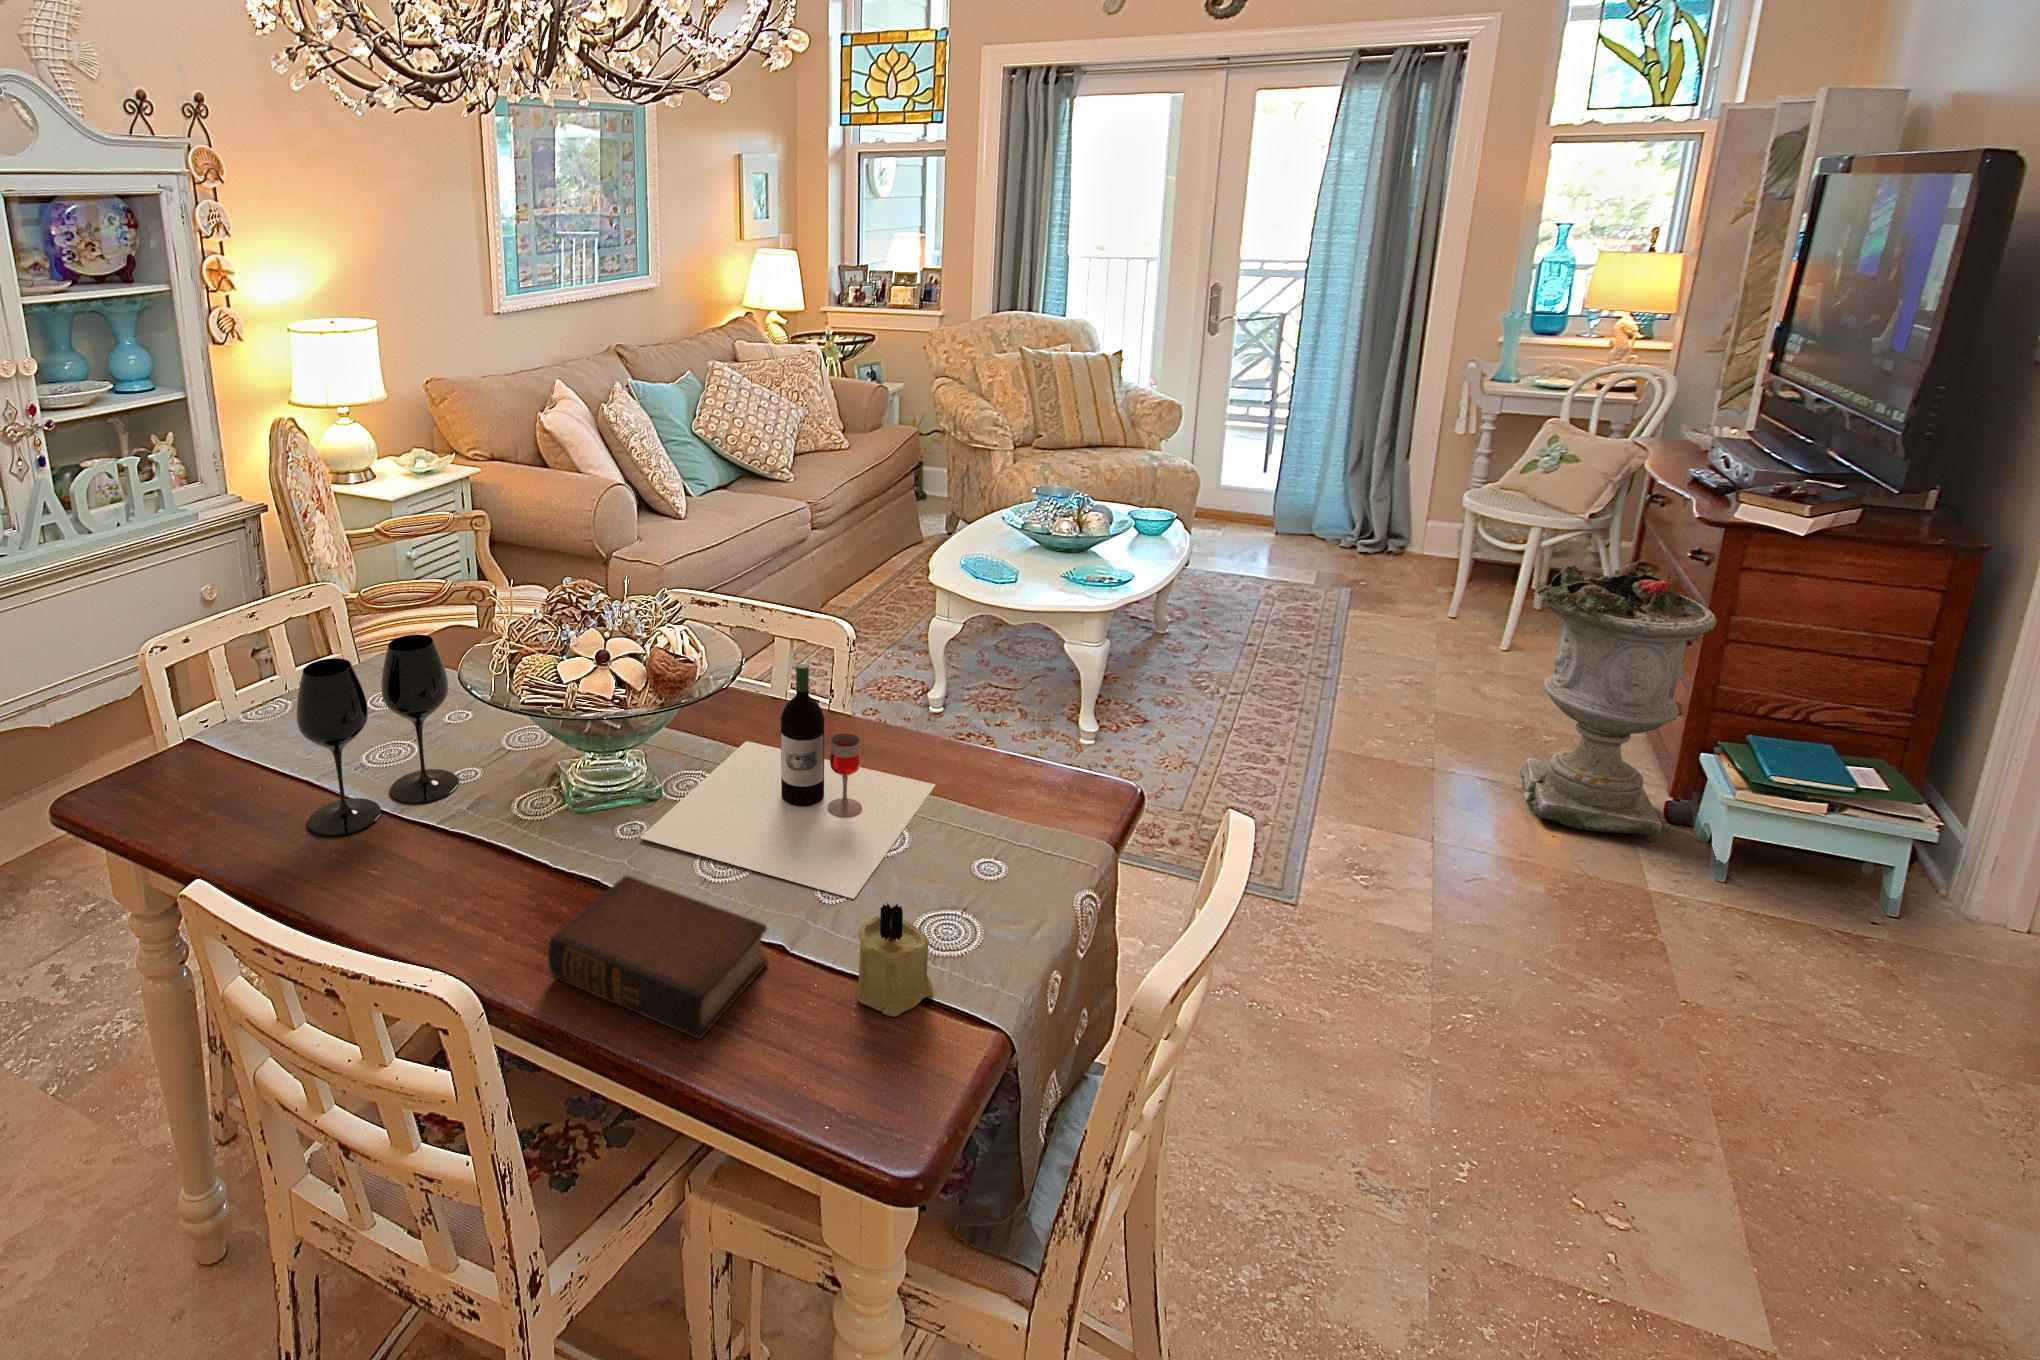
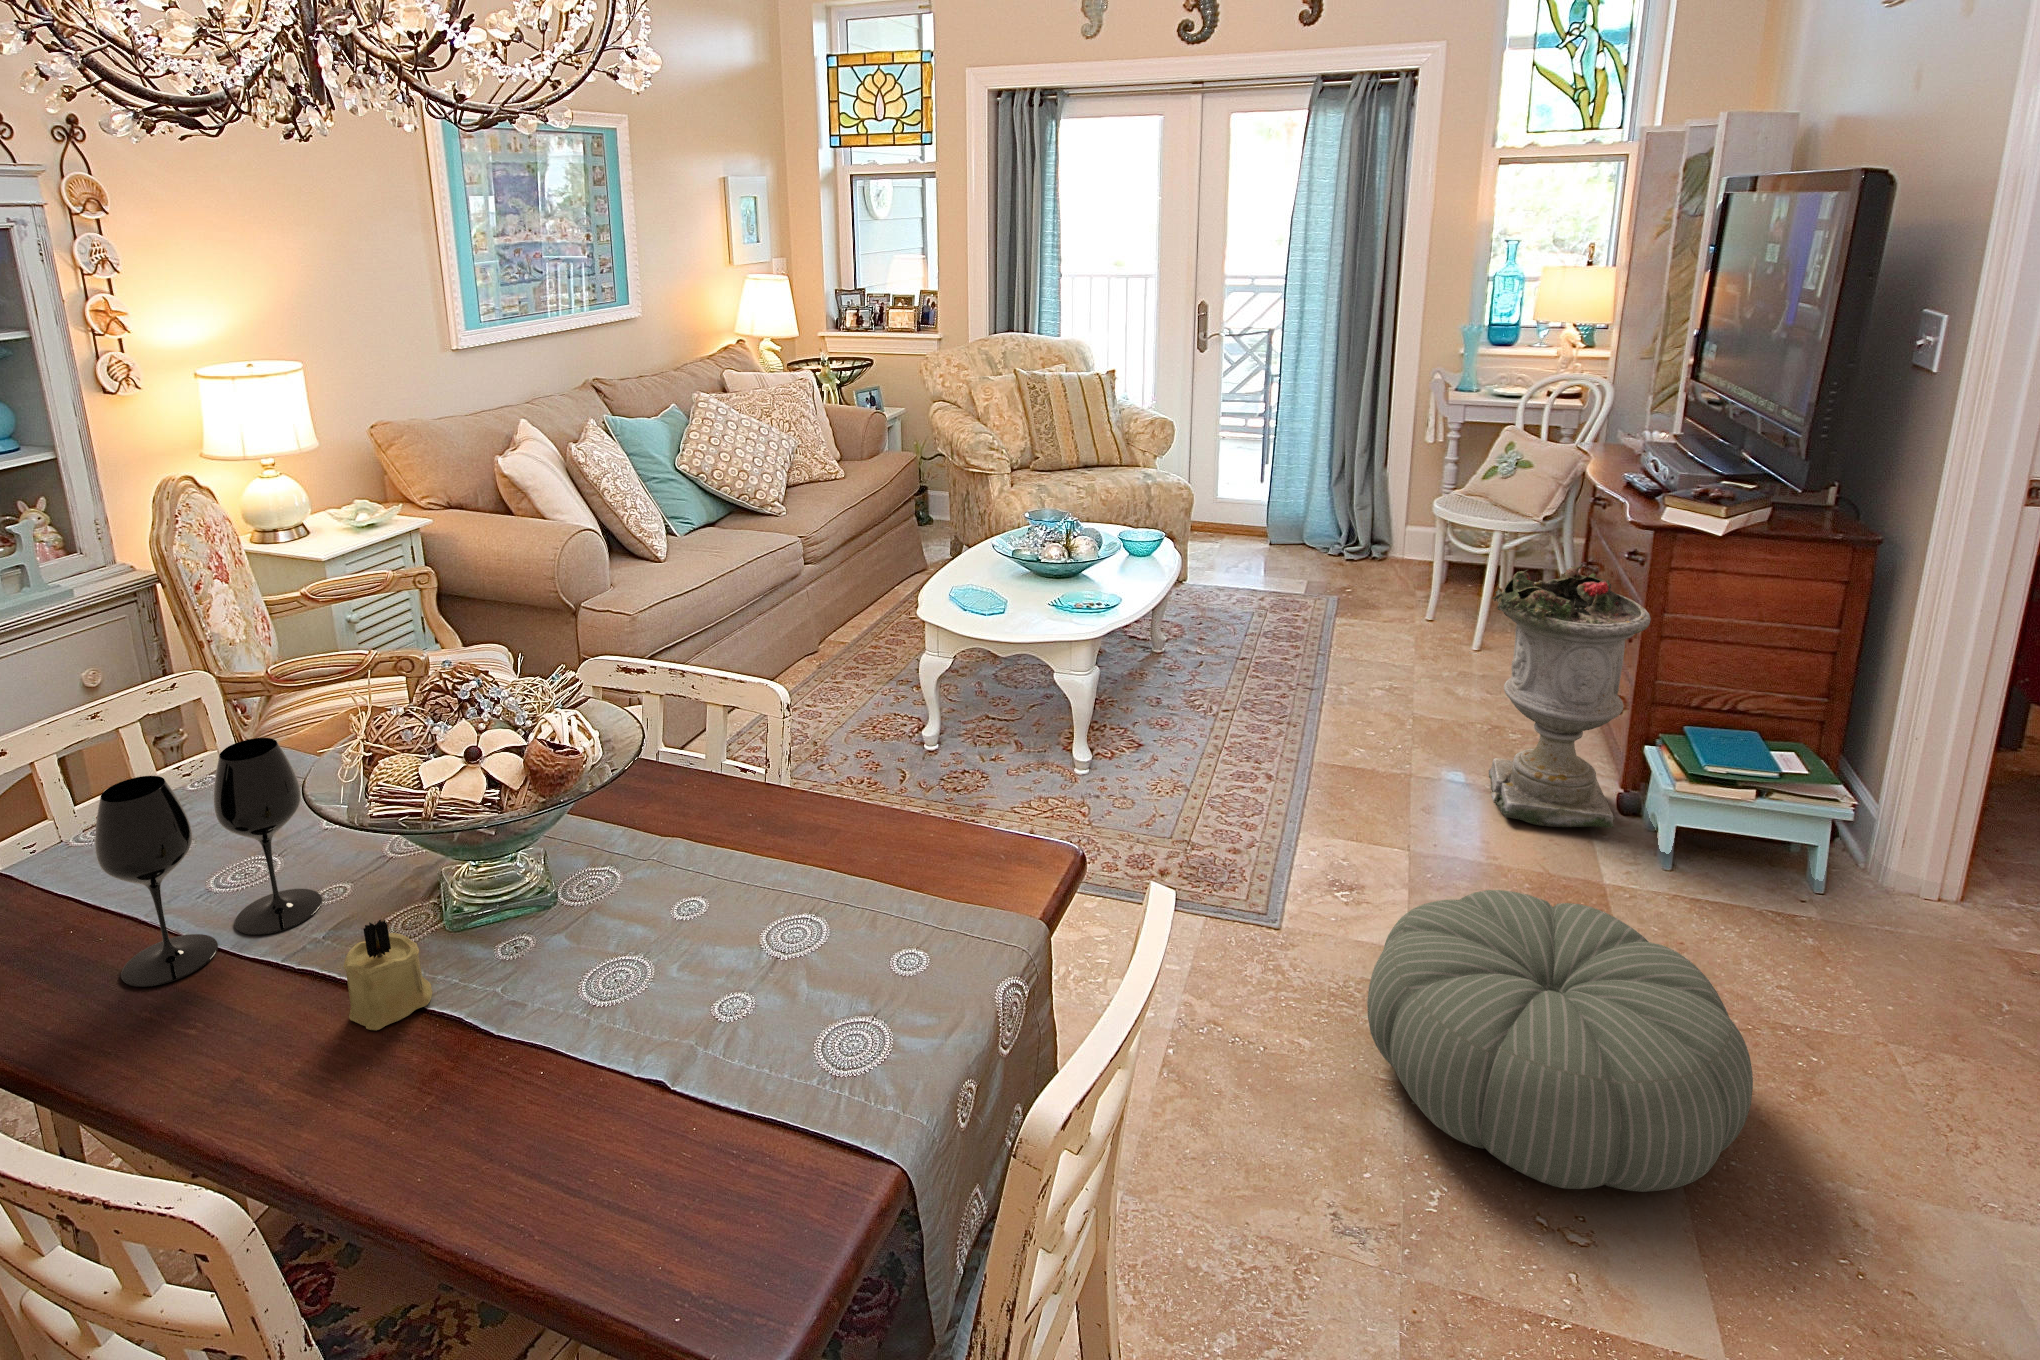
wine bottle: present [640,664,935,899] -> none [521,745,867,1014]
book: present [548,875,768,1039] -> none [370,1015,642,1220]
pouf: none [1396,880,1820,1185] -> present [1367,890,1753,1192]
candle: present [857,903,933,1017] -> present [343,920,433,1030]

